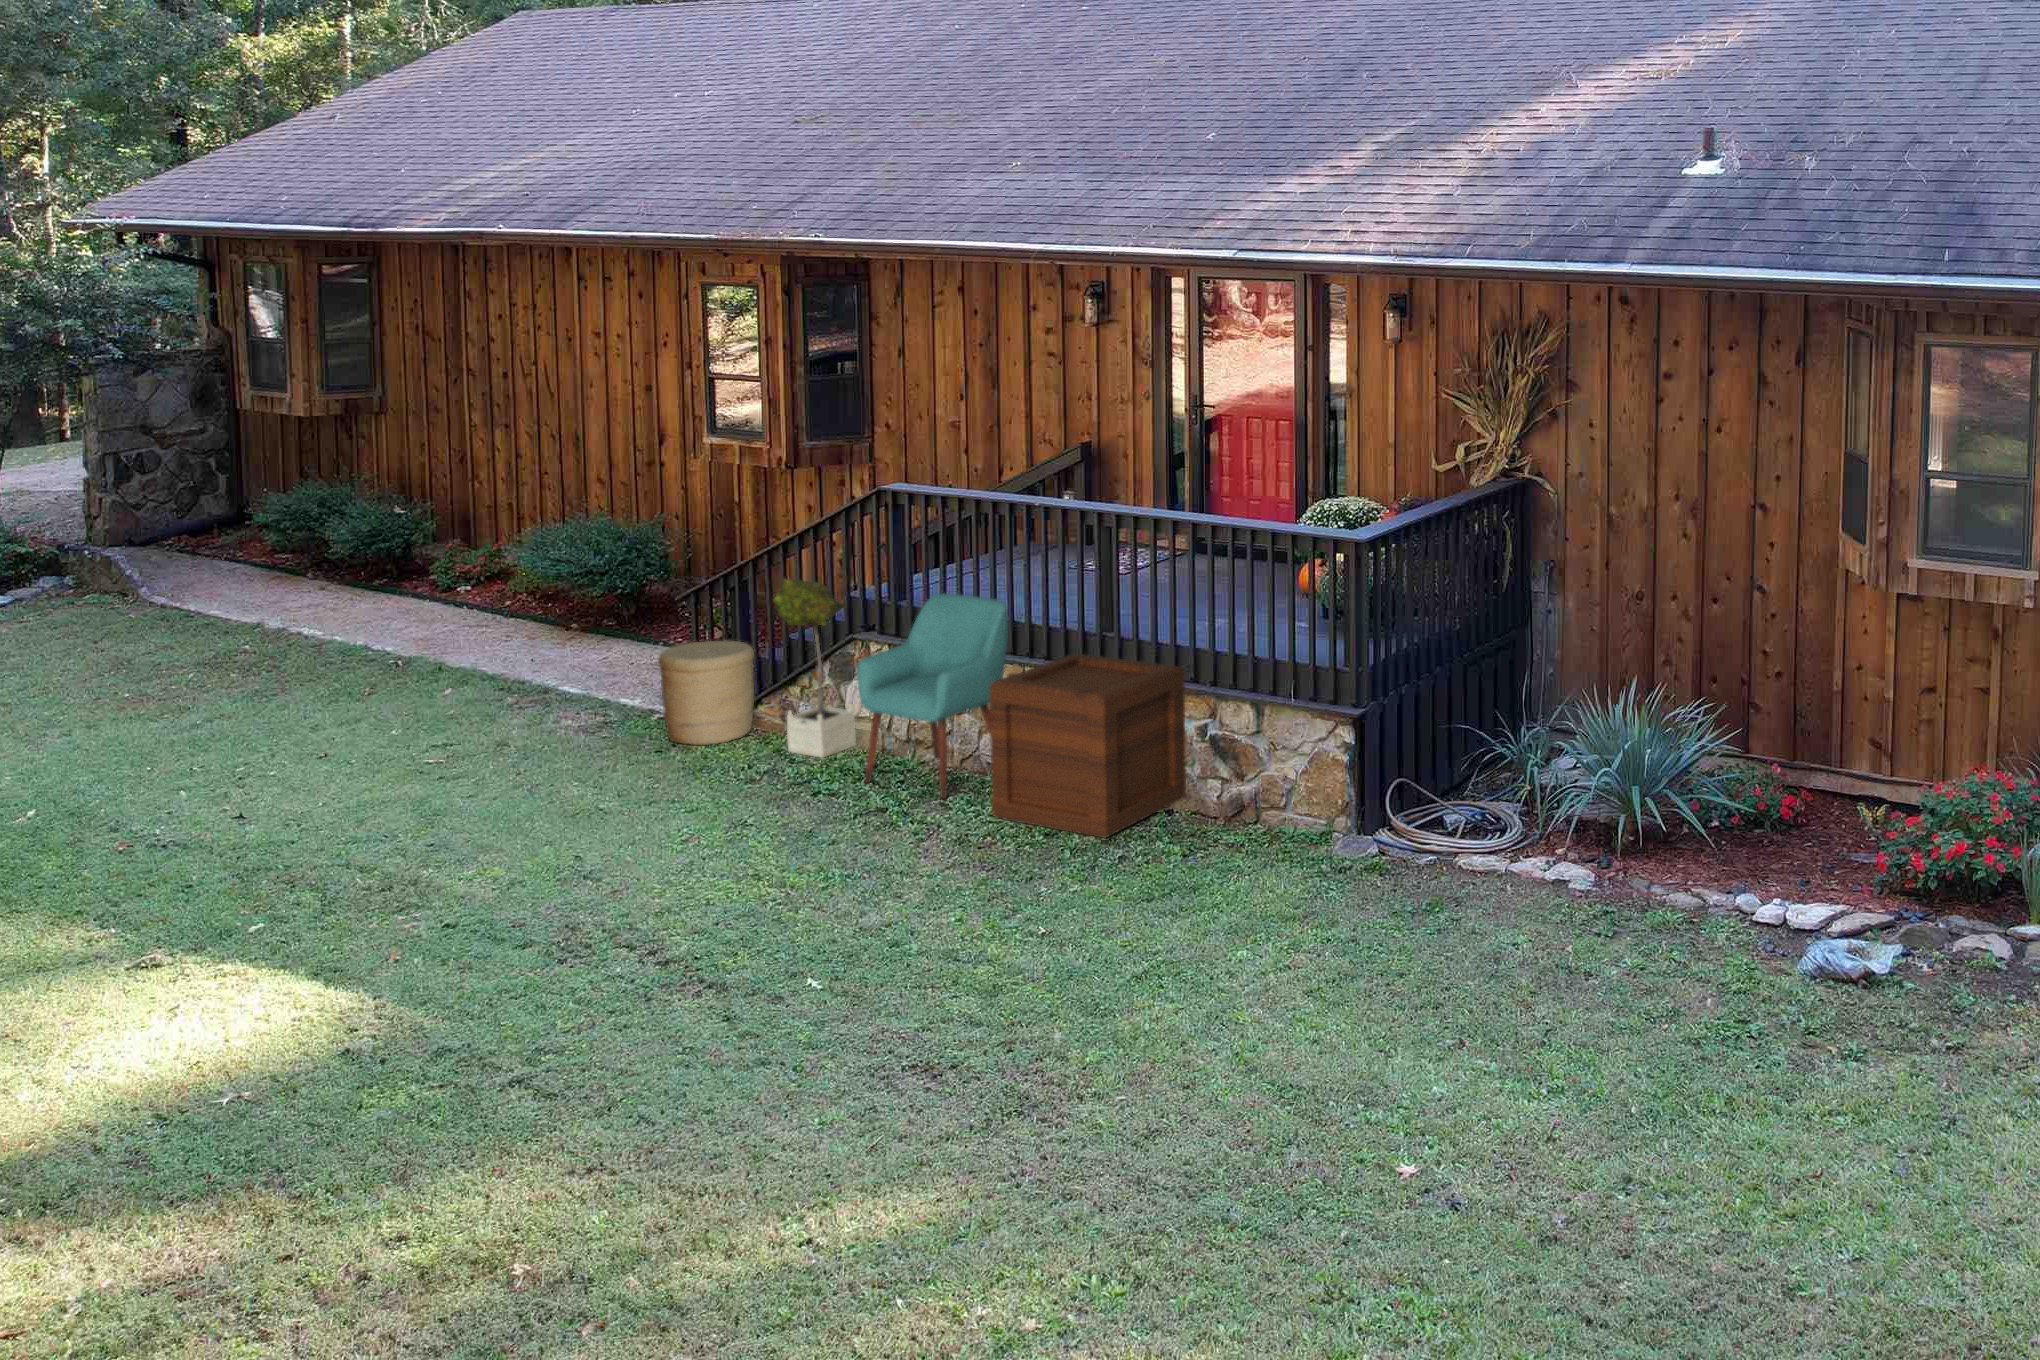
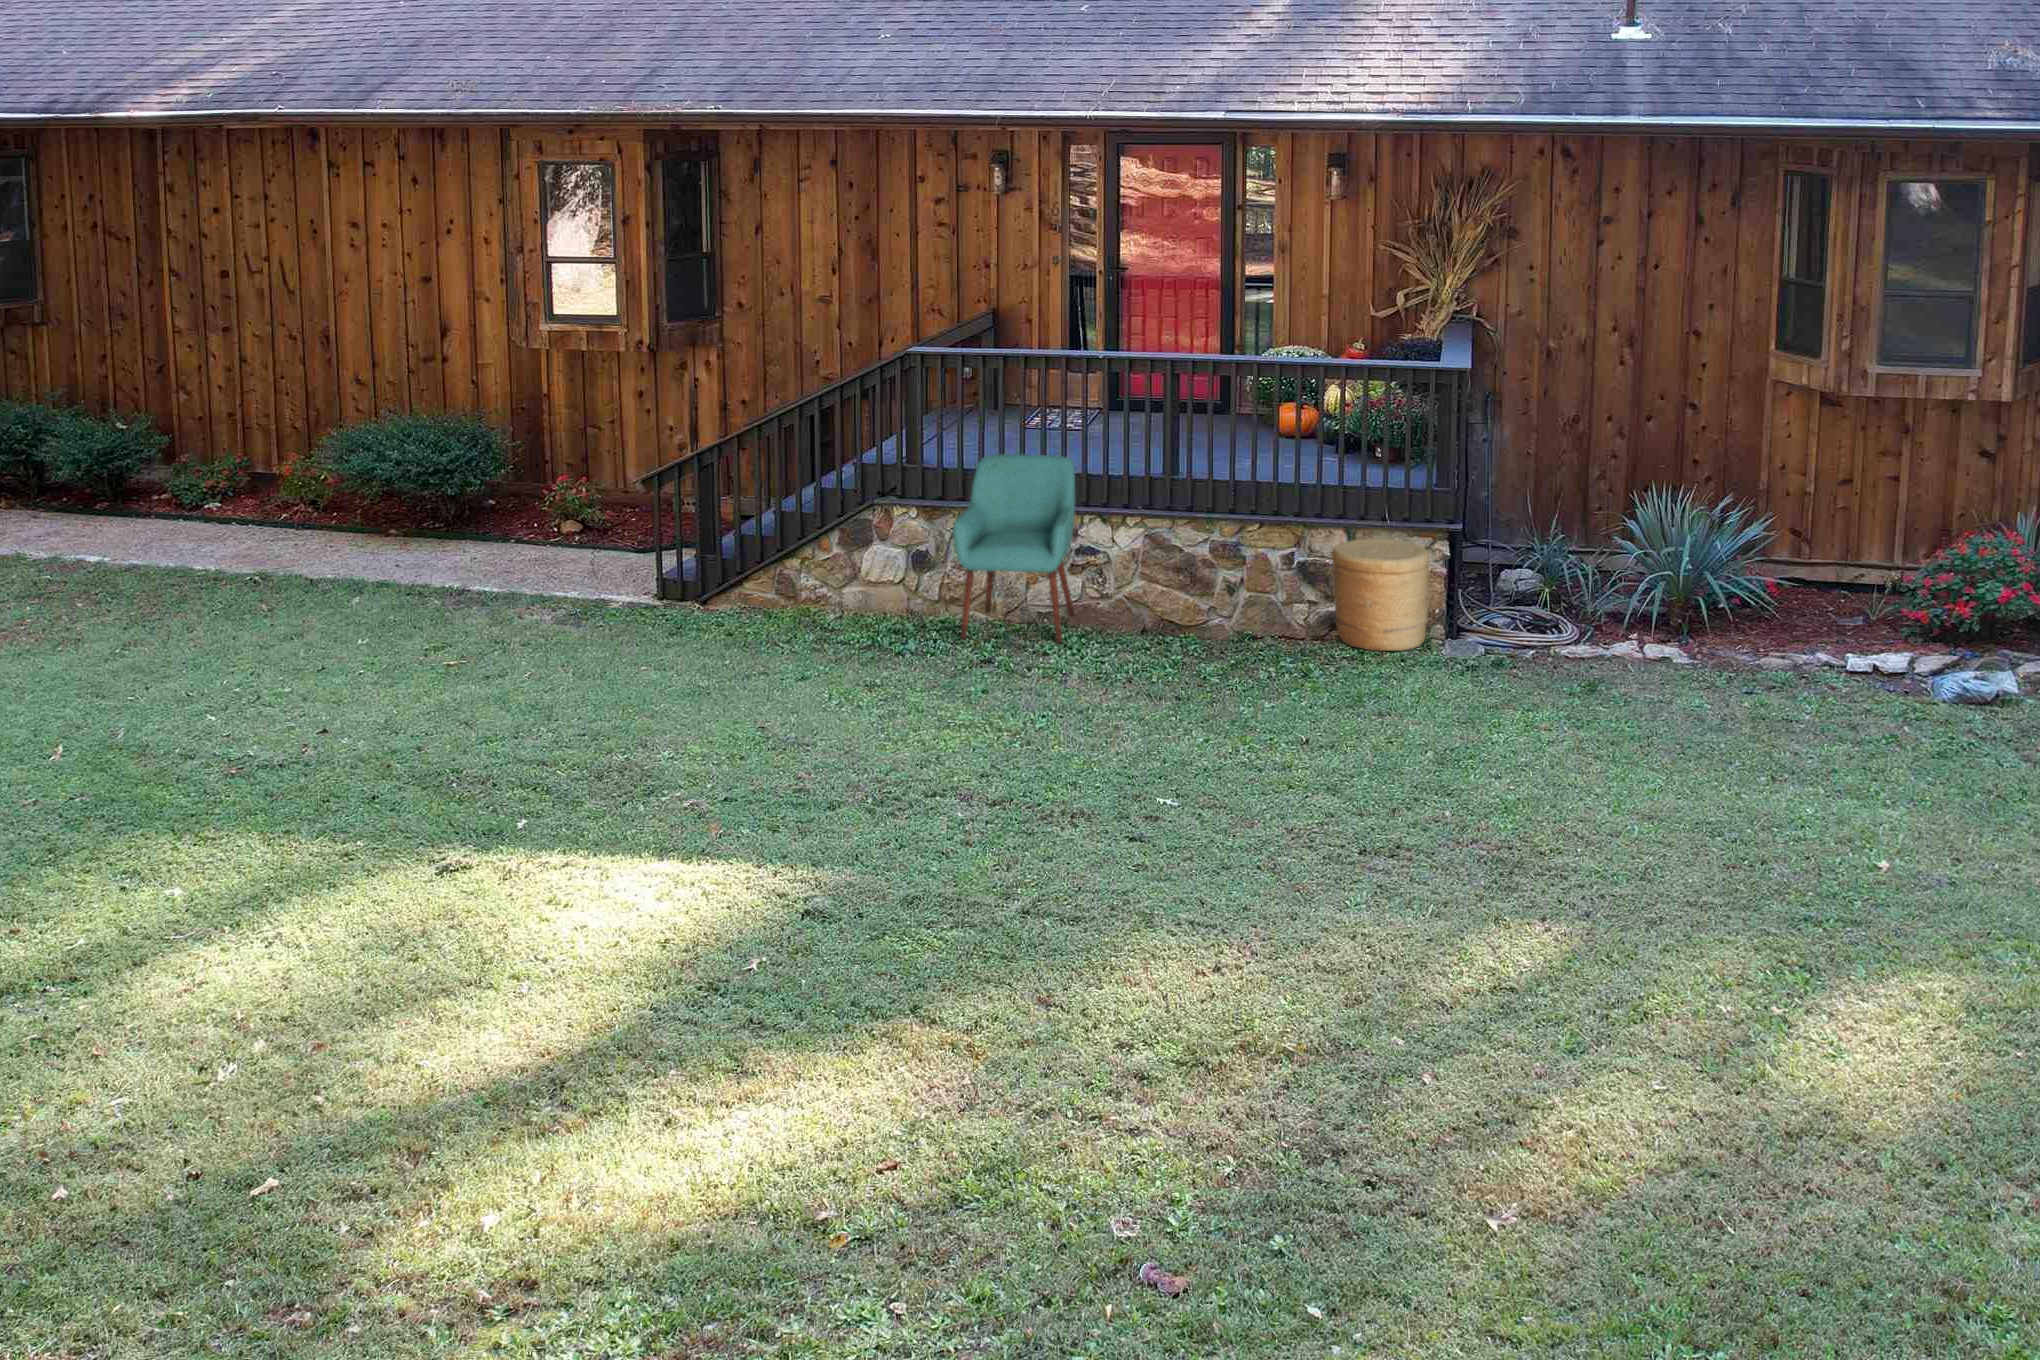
potted tree: present [774,579,856,758] -> none [811,452,890,623]
woven basket: present [658,641,754,745] -> present [1332,539,1430,651]
wooden crate: present [989,653,1186,838] -> none [1135,498,1272,657]

